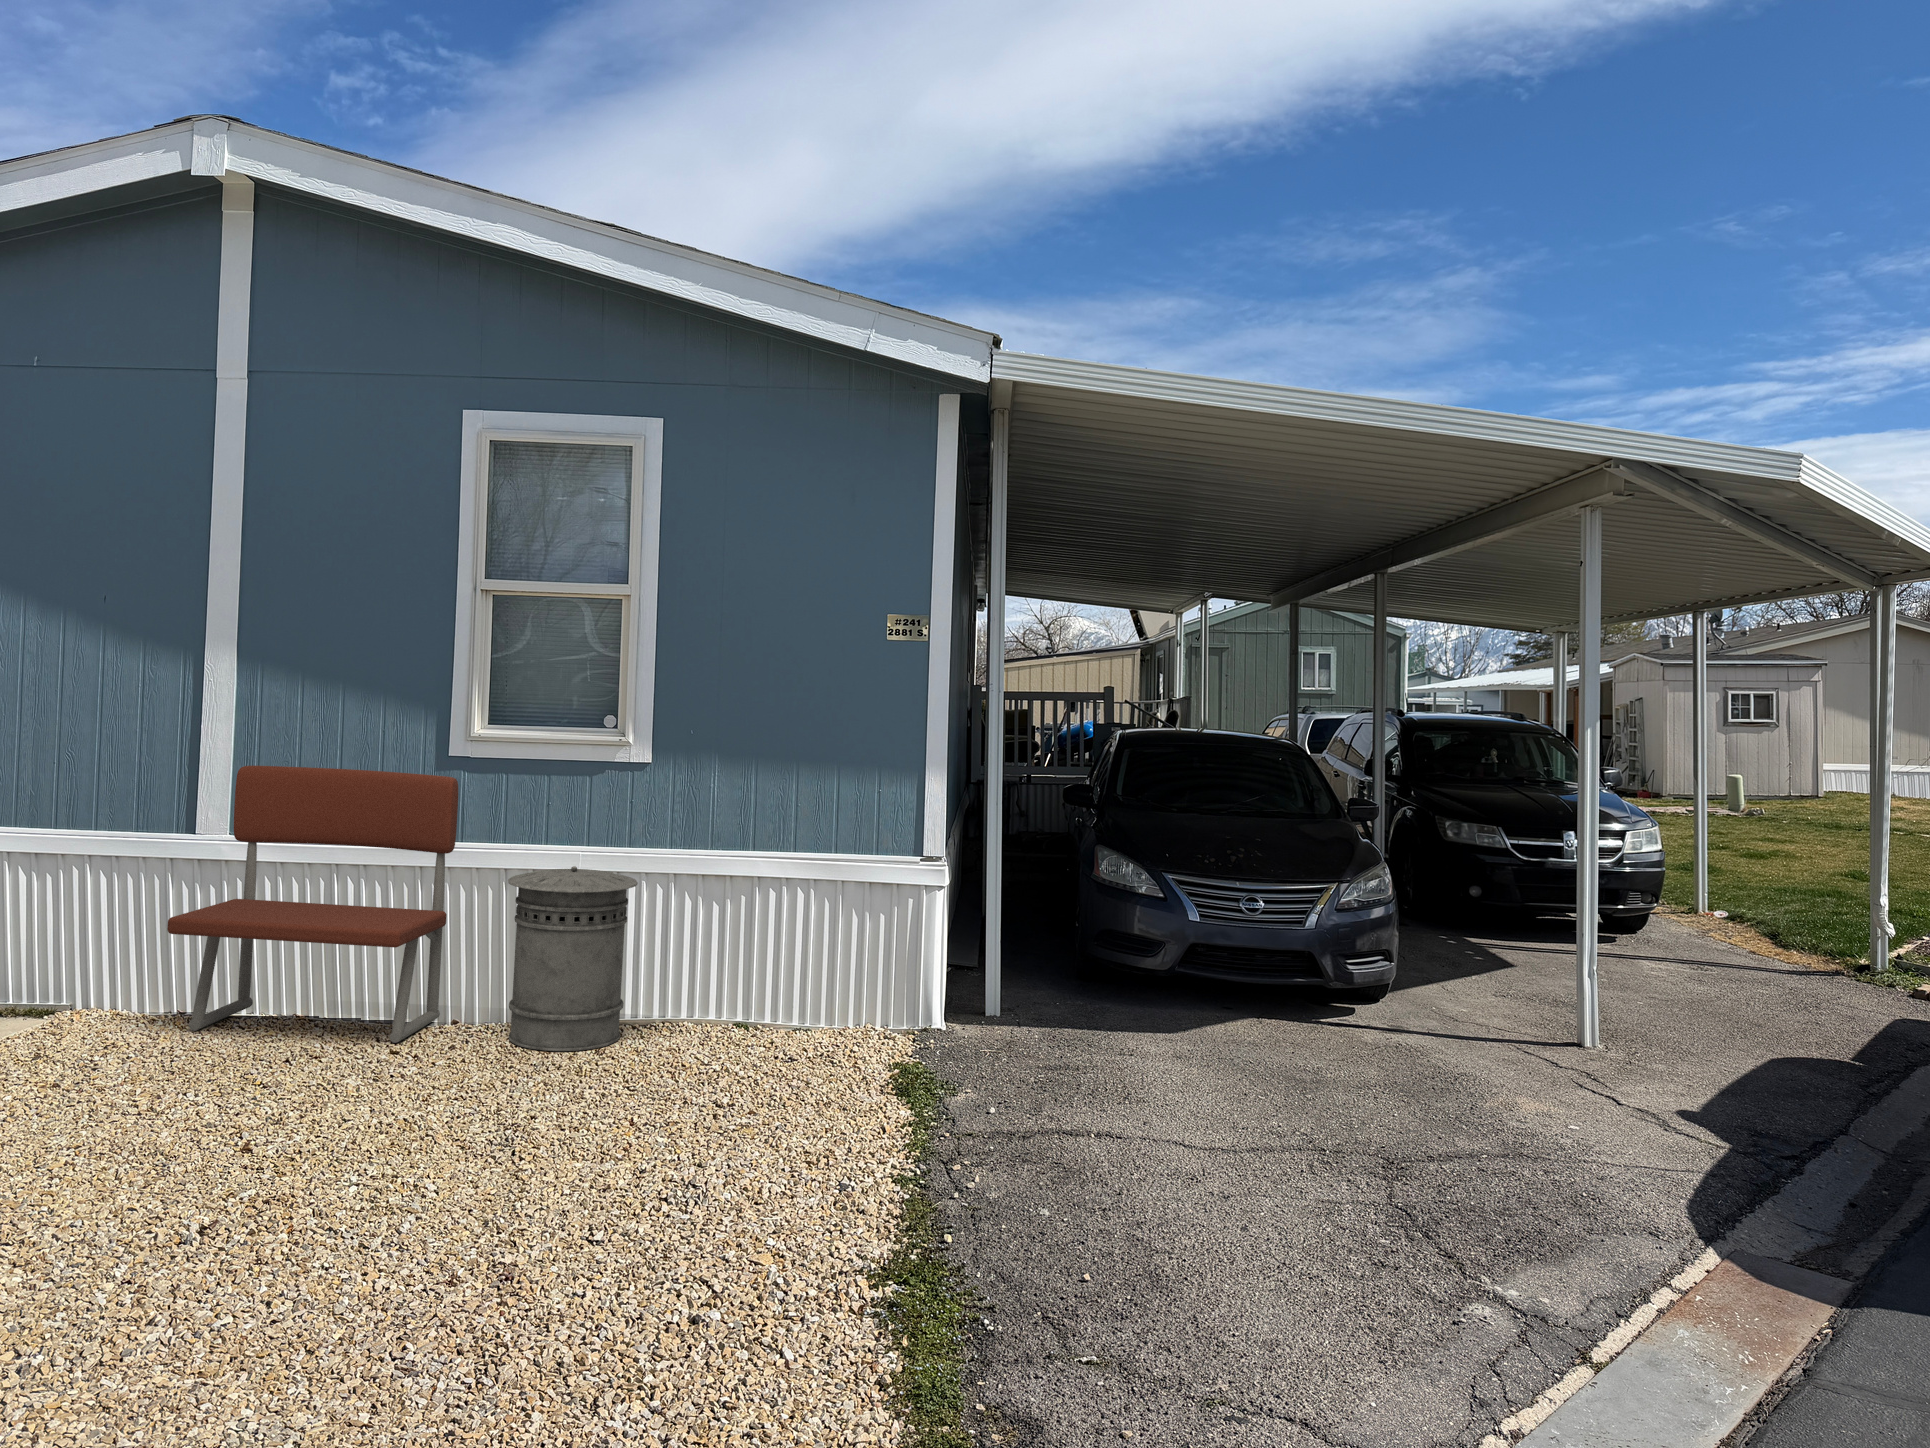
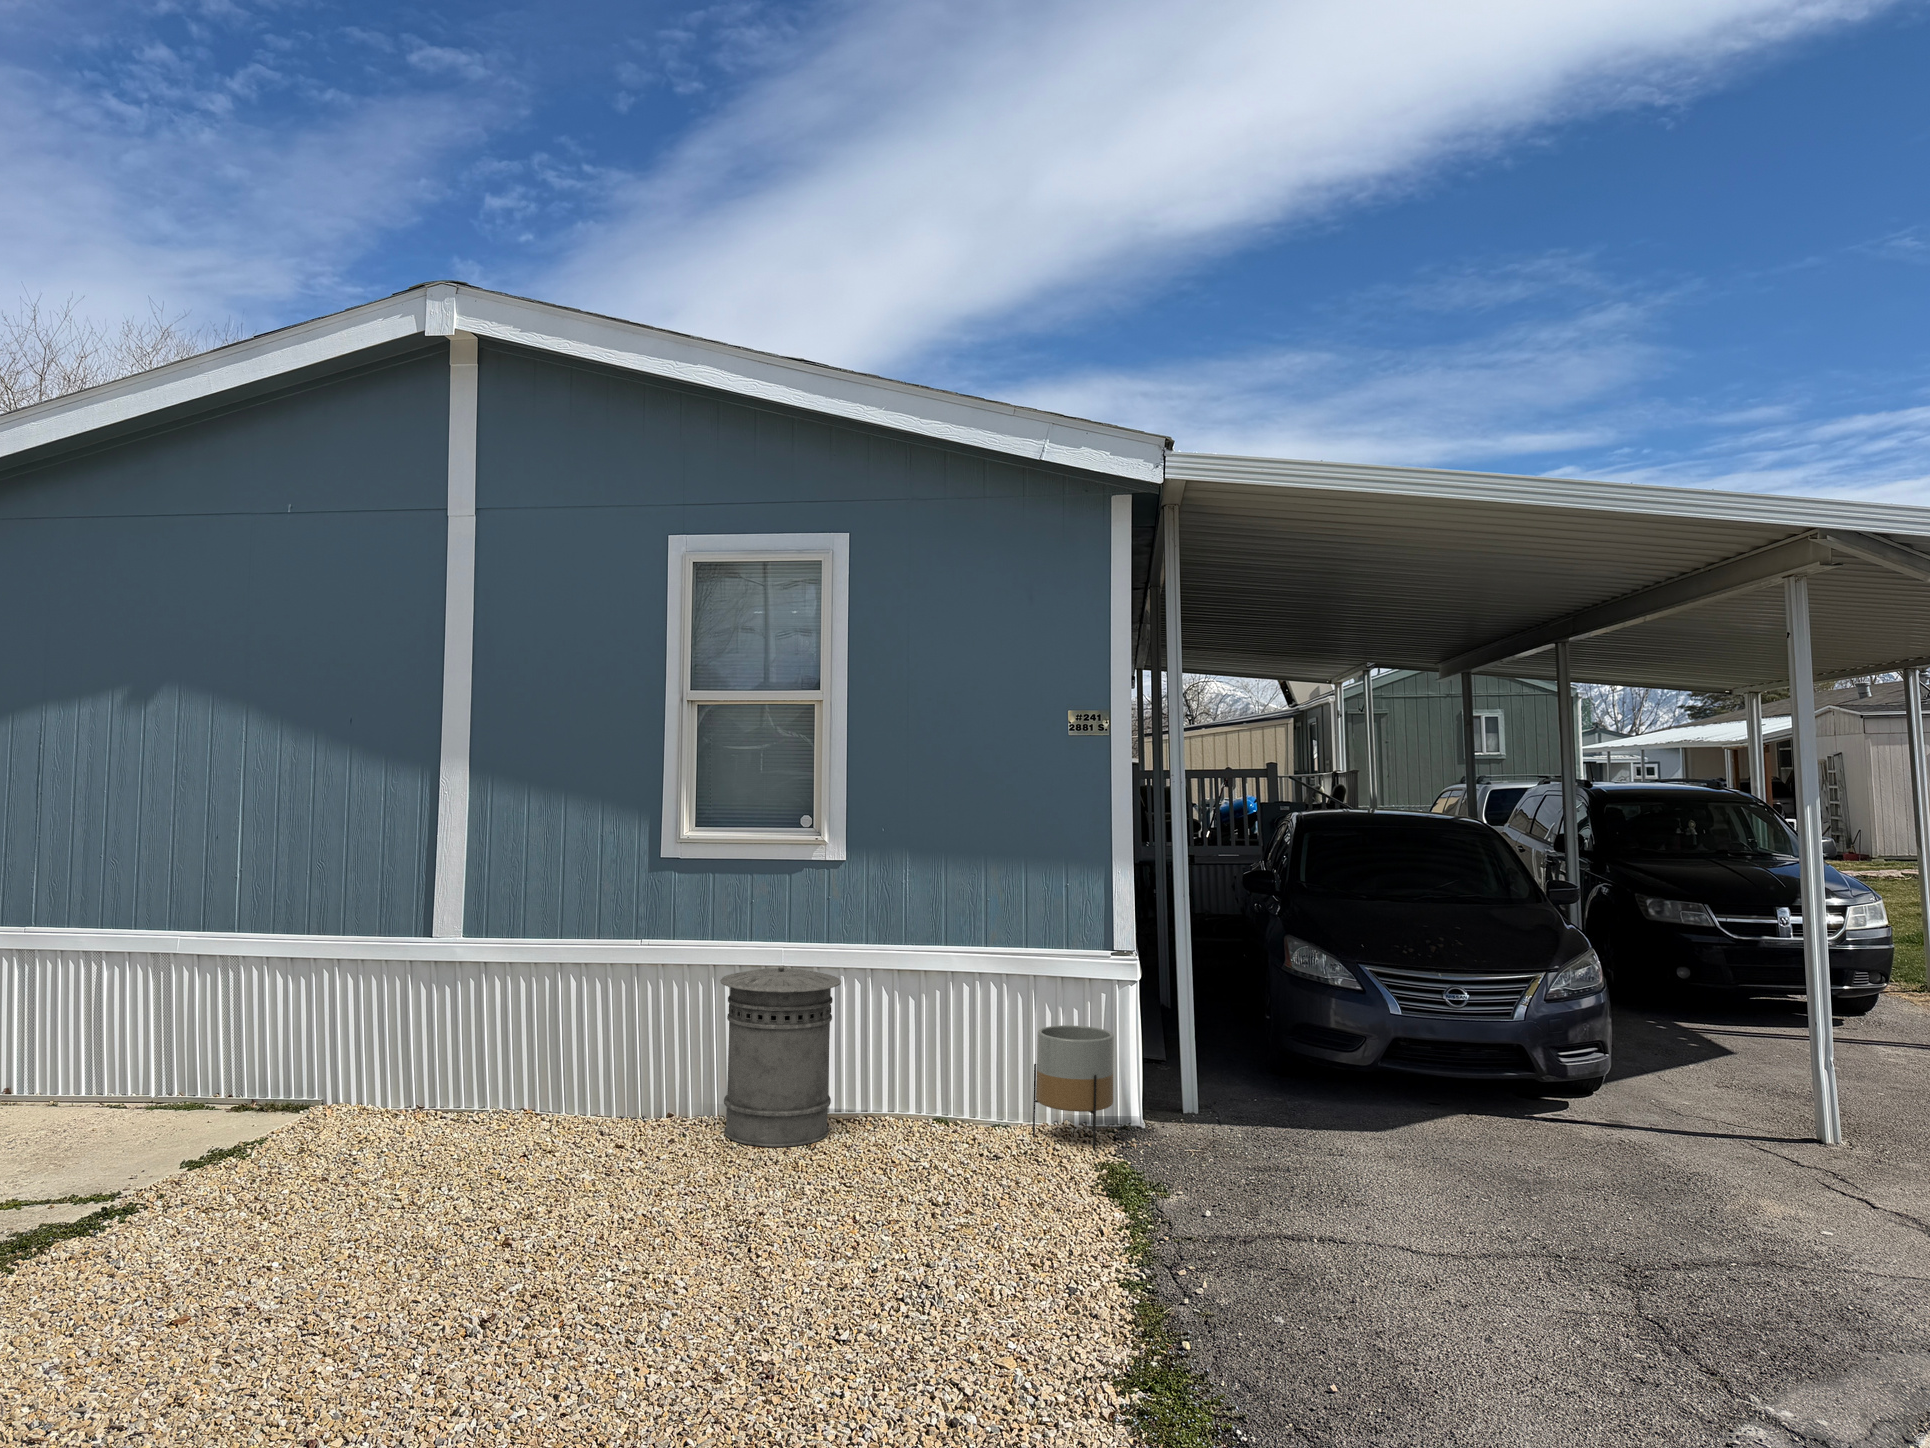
bench: present [167,766,458,1043] -> none [417,875,670,1138]
planter: none [832,930,917,1054] -> present [1033,1025,1114,1150]

